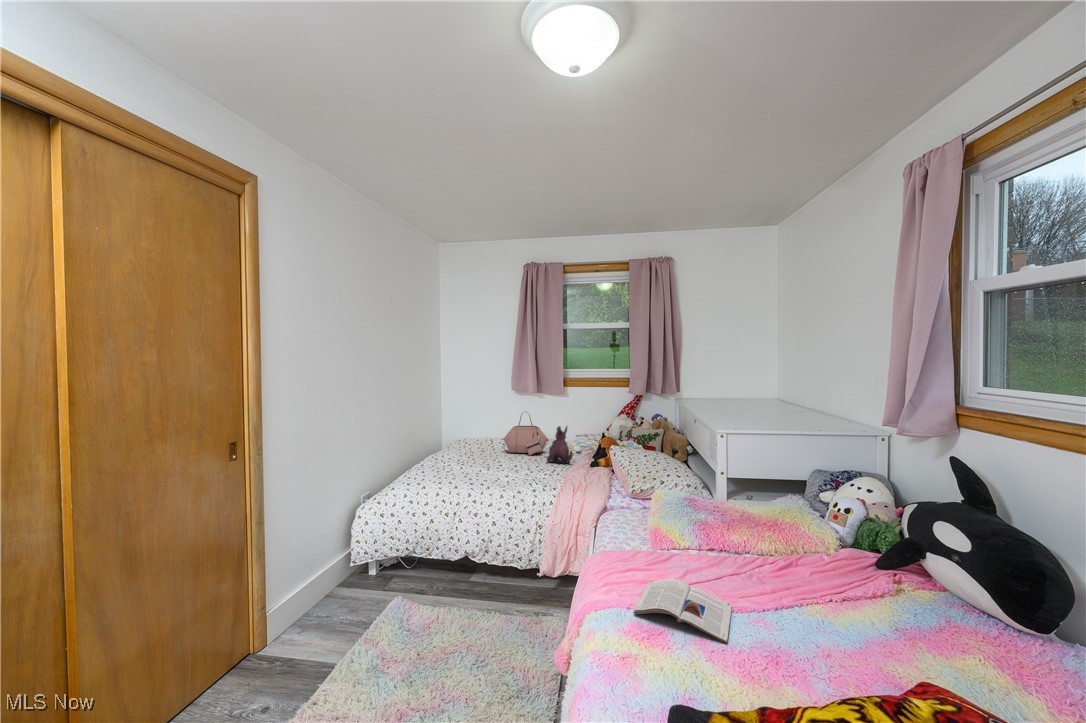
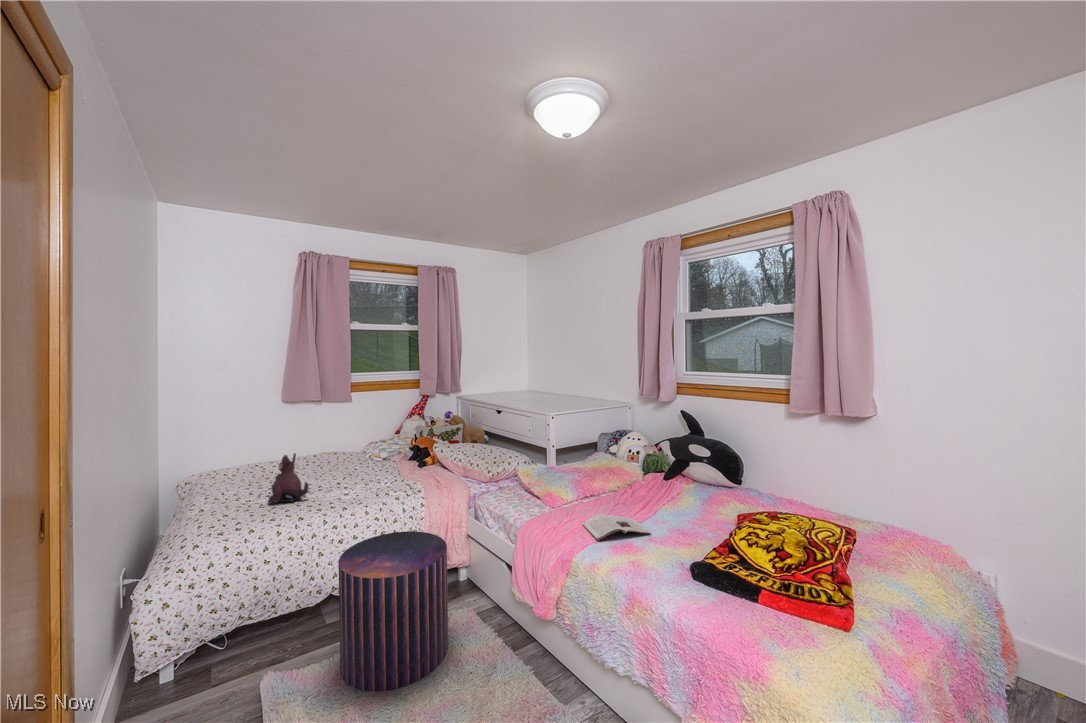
handbag: present [503,412,548,455] -> none [306,424,362,473]
plush toy: present [547,426,573,463] -> present [268,453,309,504]
pouf: none [423,518,525,673] -> present [338,531,448,692]

